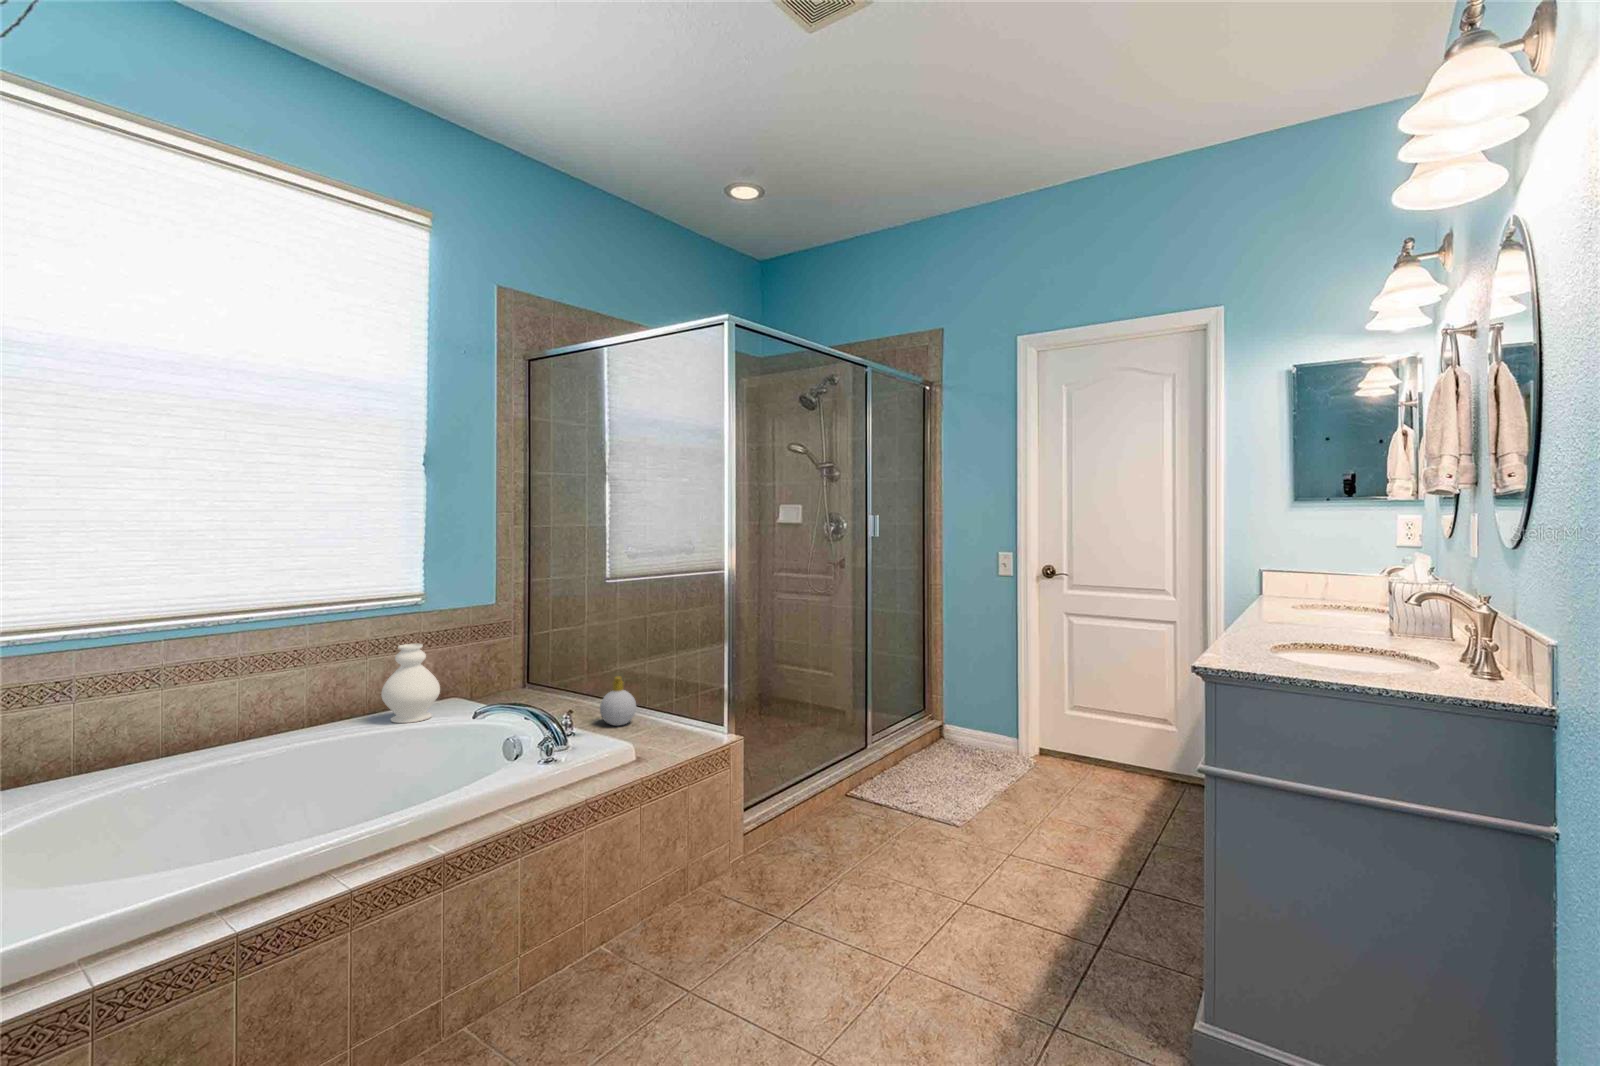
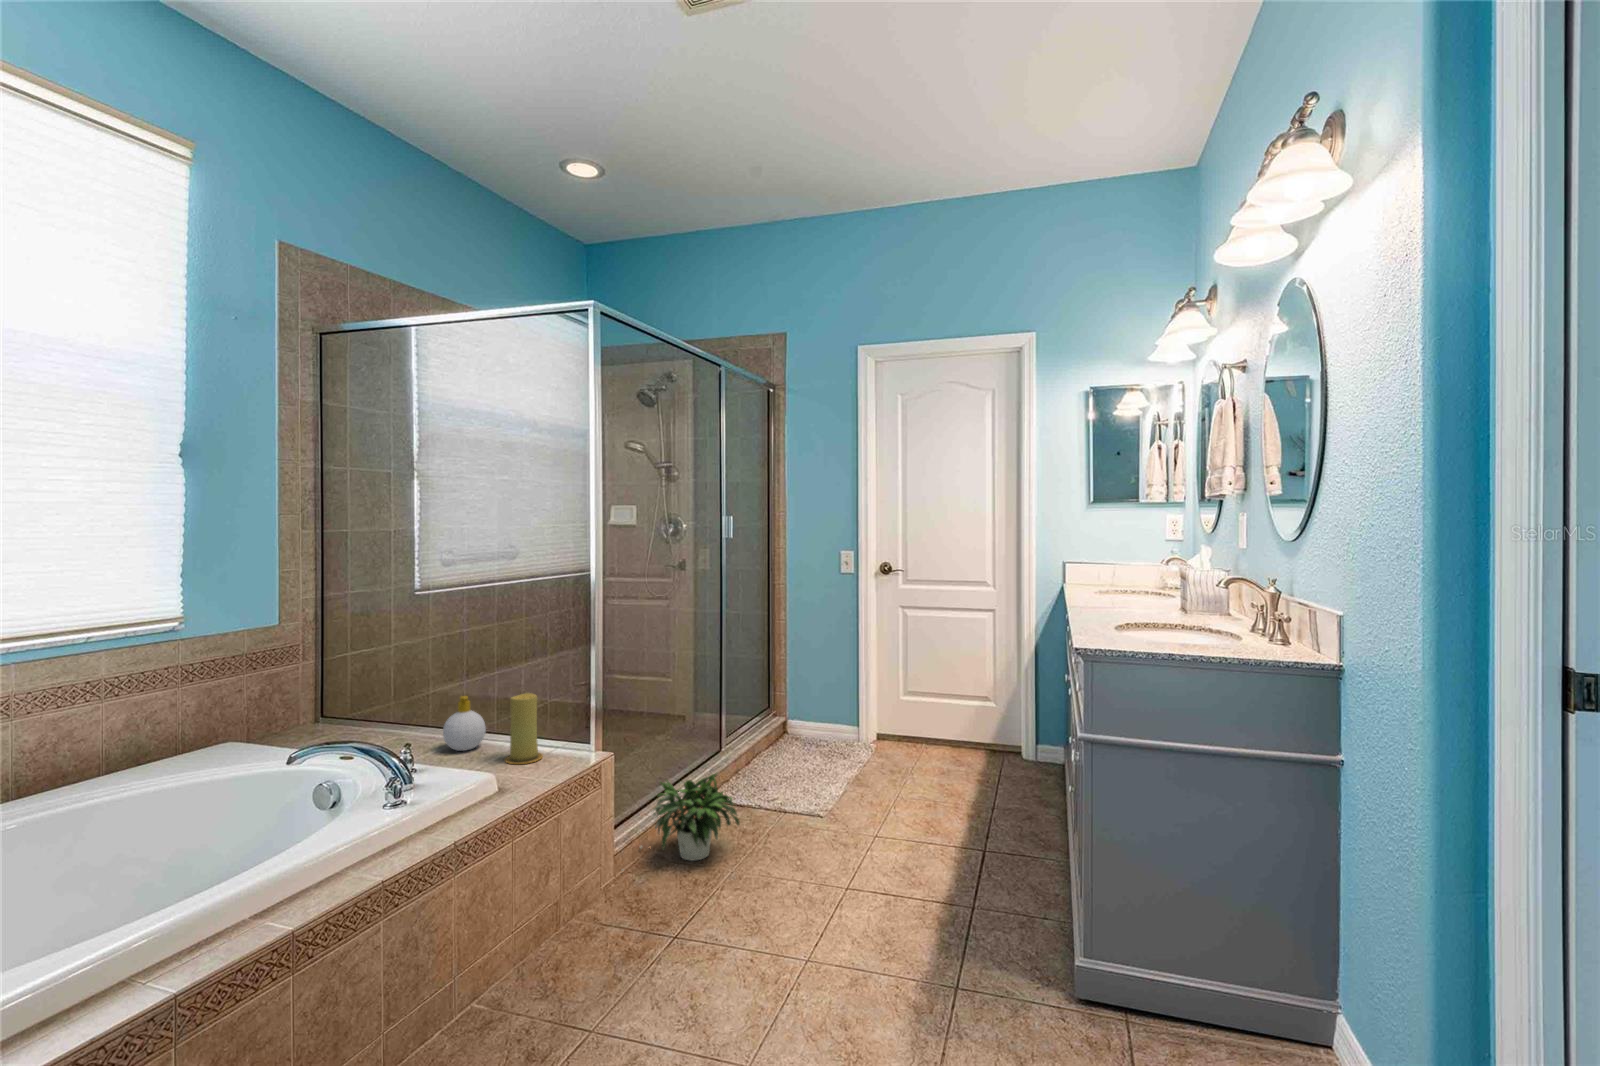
decorative vase: present [381,644,440,723] -> none [157,673,238,772]
candle: none [646,678,680,742] -> present [505,693,543,764]
potted plant: none [749,767,866,853] -> present [622,773,740,871]

